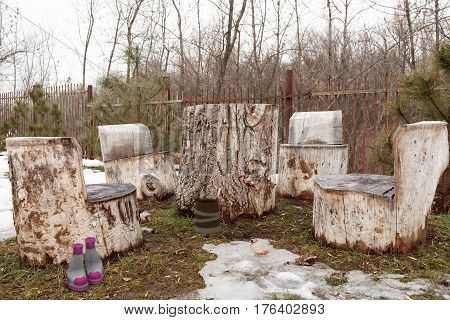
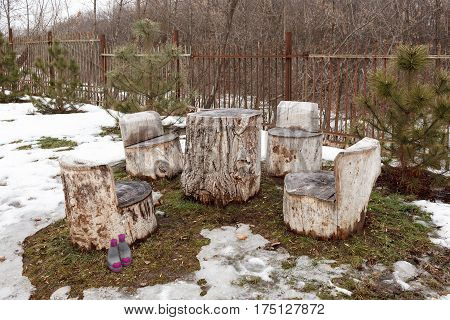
wooden bucket: present [194,182,221,234] -> none [195,180,216,218]

